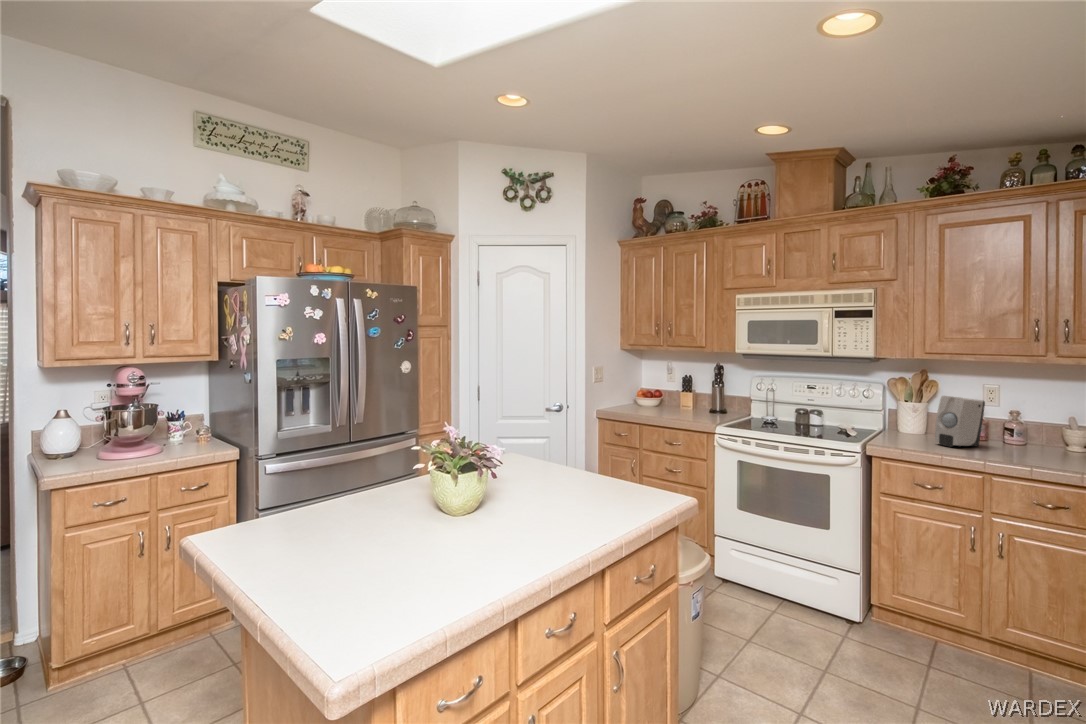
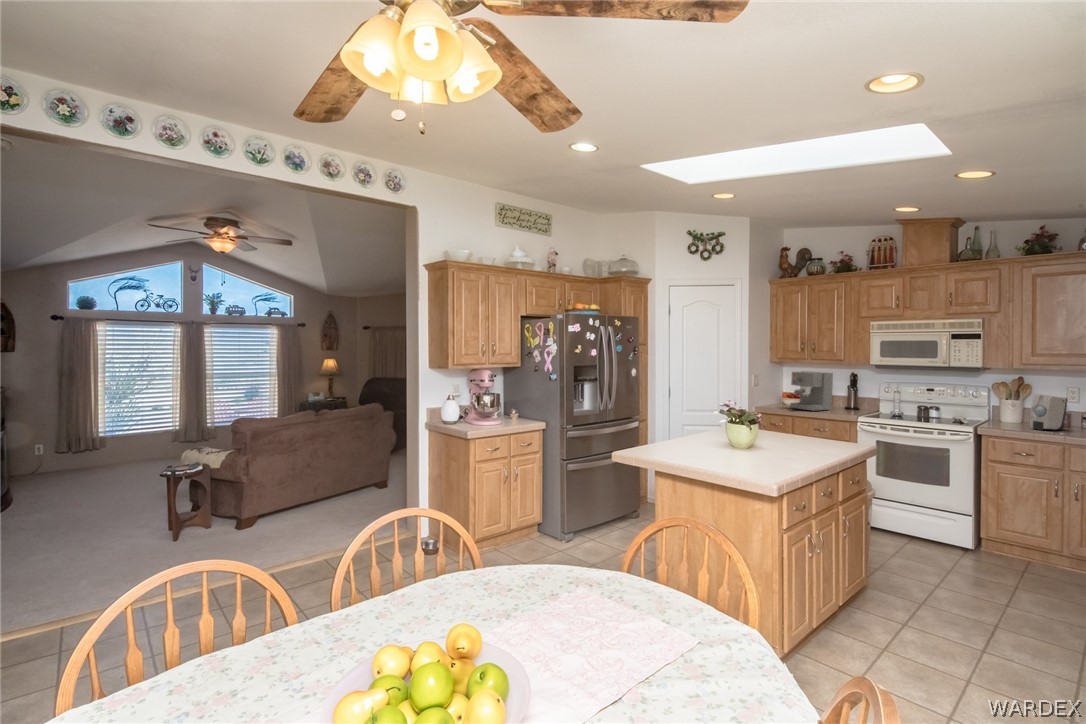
coffee maker: none [641,361,693,415] -> present [790,371,833,411]

